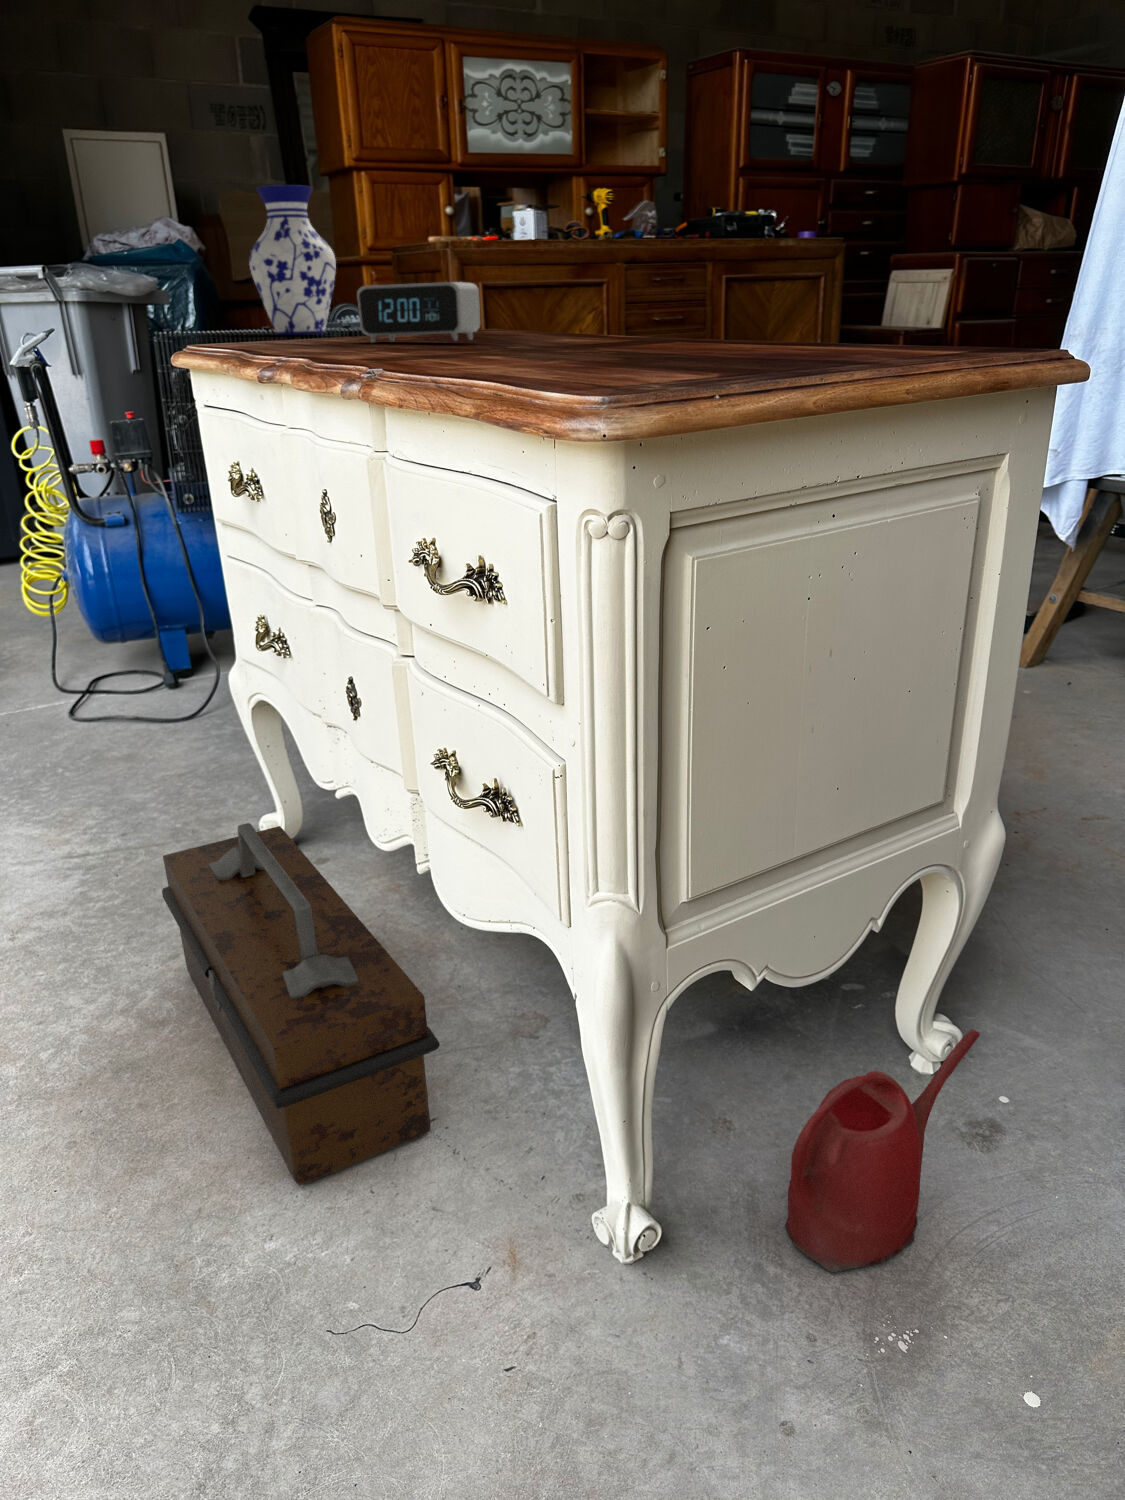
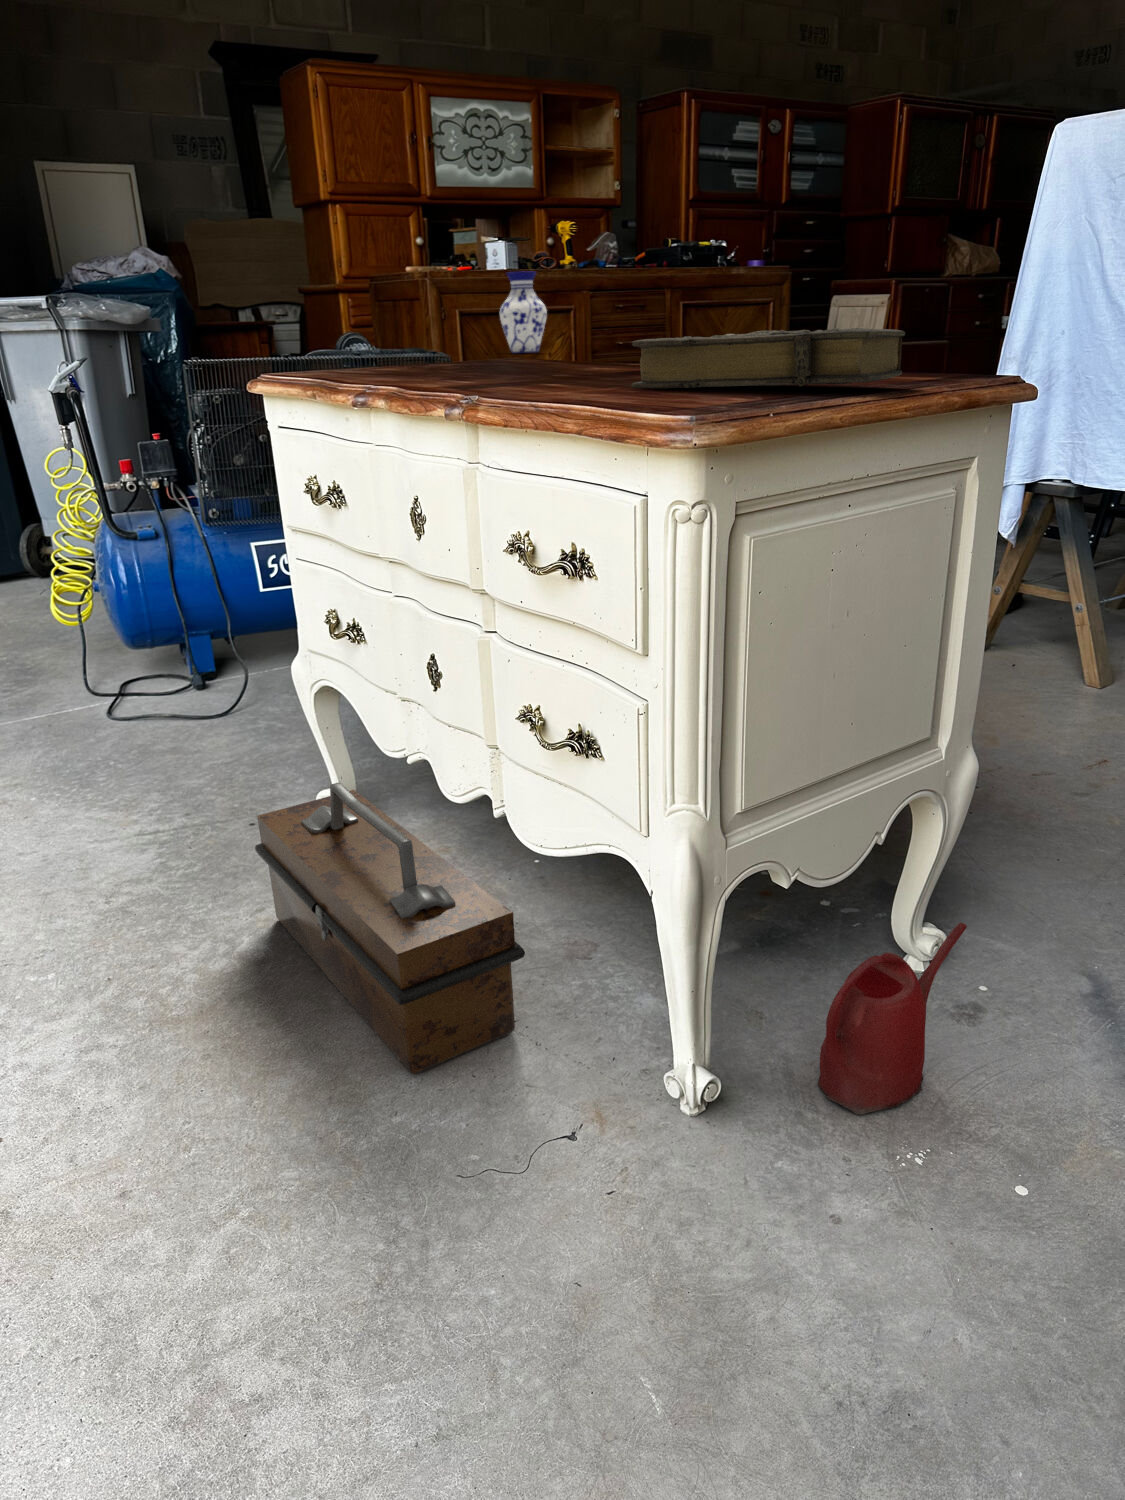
vase: present [249,185,336,335] -> present [500,272,547,354]
alarm clock: present [357,282,480,343] -> none [397,316,504,370]
book: none [576,290,919,364] -> present [632,328,905,389]

